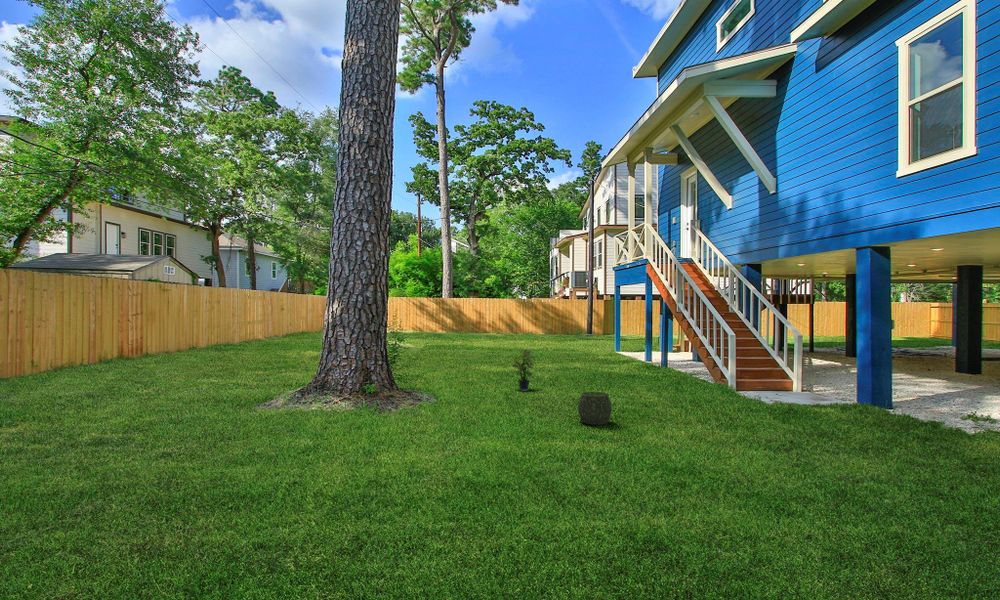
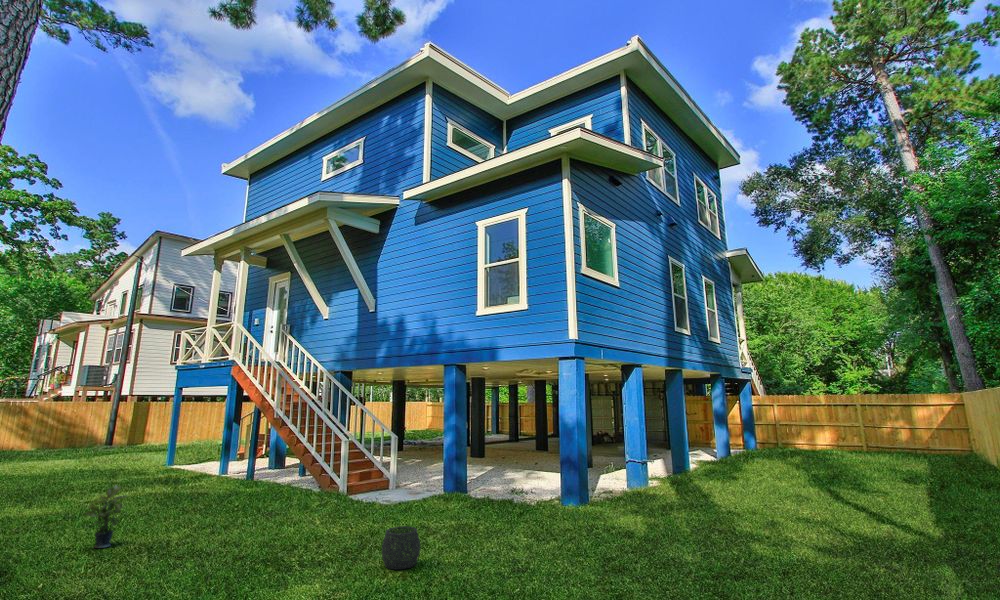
woven basket: present [578,392,612,425] -> present [382,526,420,570]

